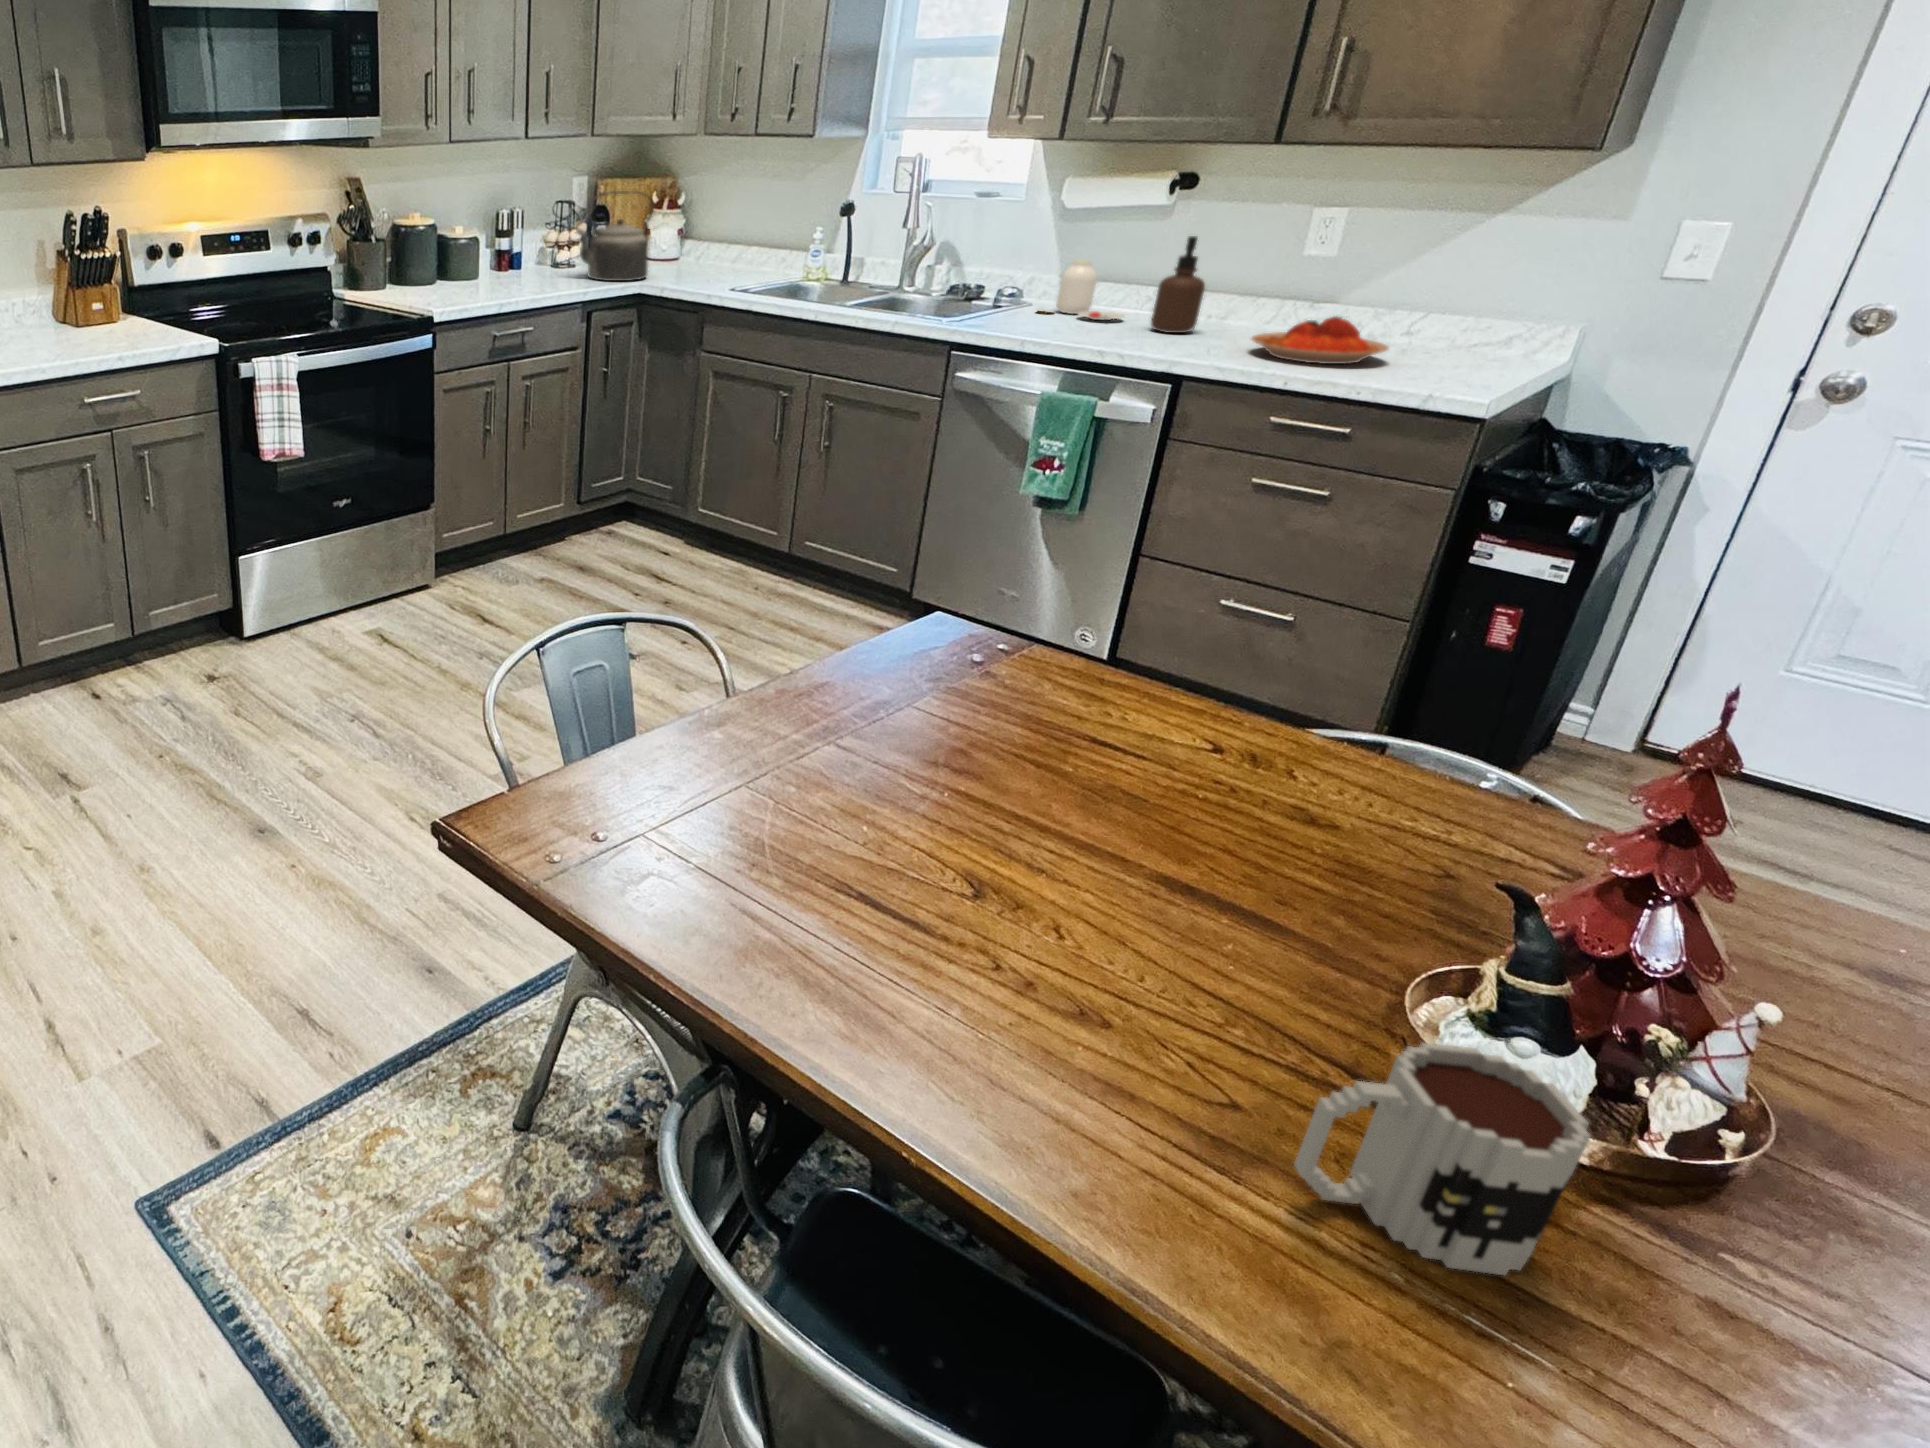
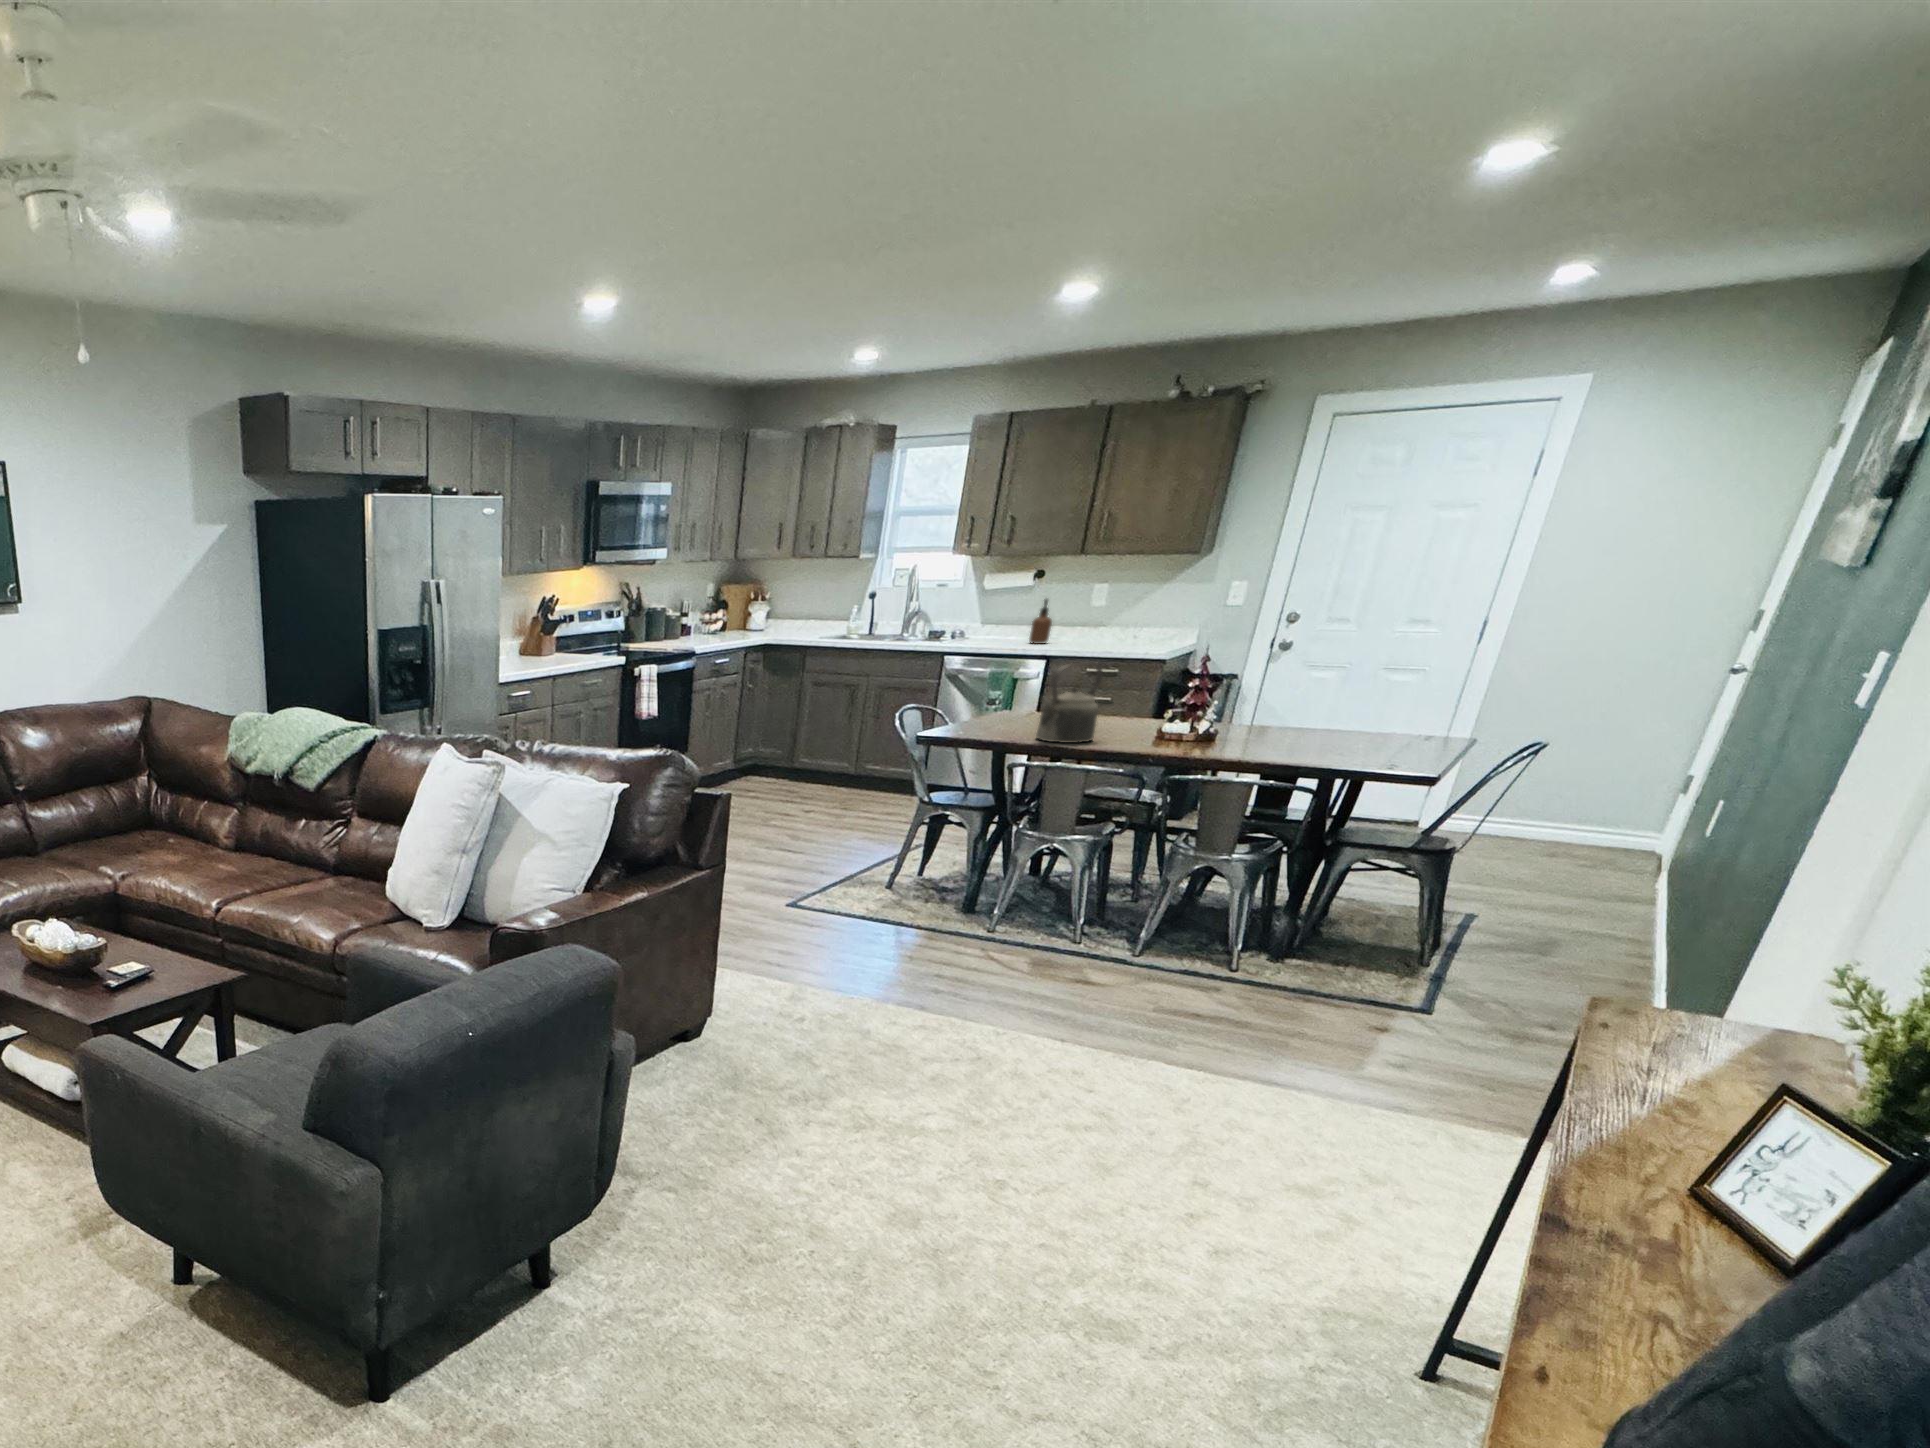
kettle: present [576,191,654,281] -> present [1036,663,1103,743]
jar: present [1056,260,1123,320] -> none [973,614,1016,641]
plate: present [1252,316,1388,364] -> none [1074,628,1129,648]
mug: present [1294,1043,1591,1275] -> none [1131,715,1179,750]

